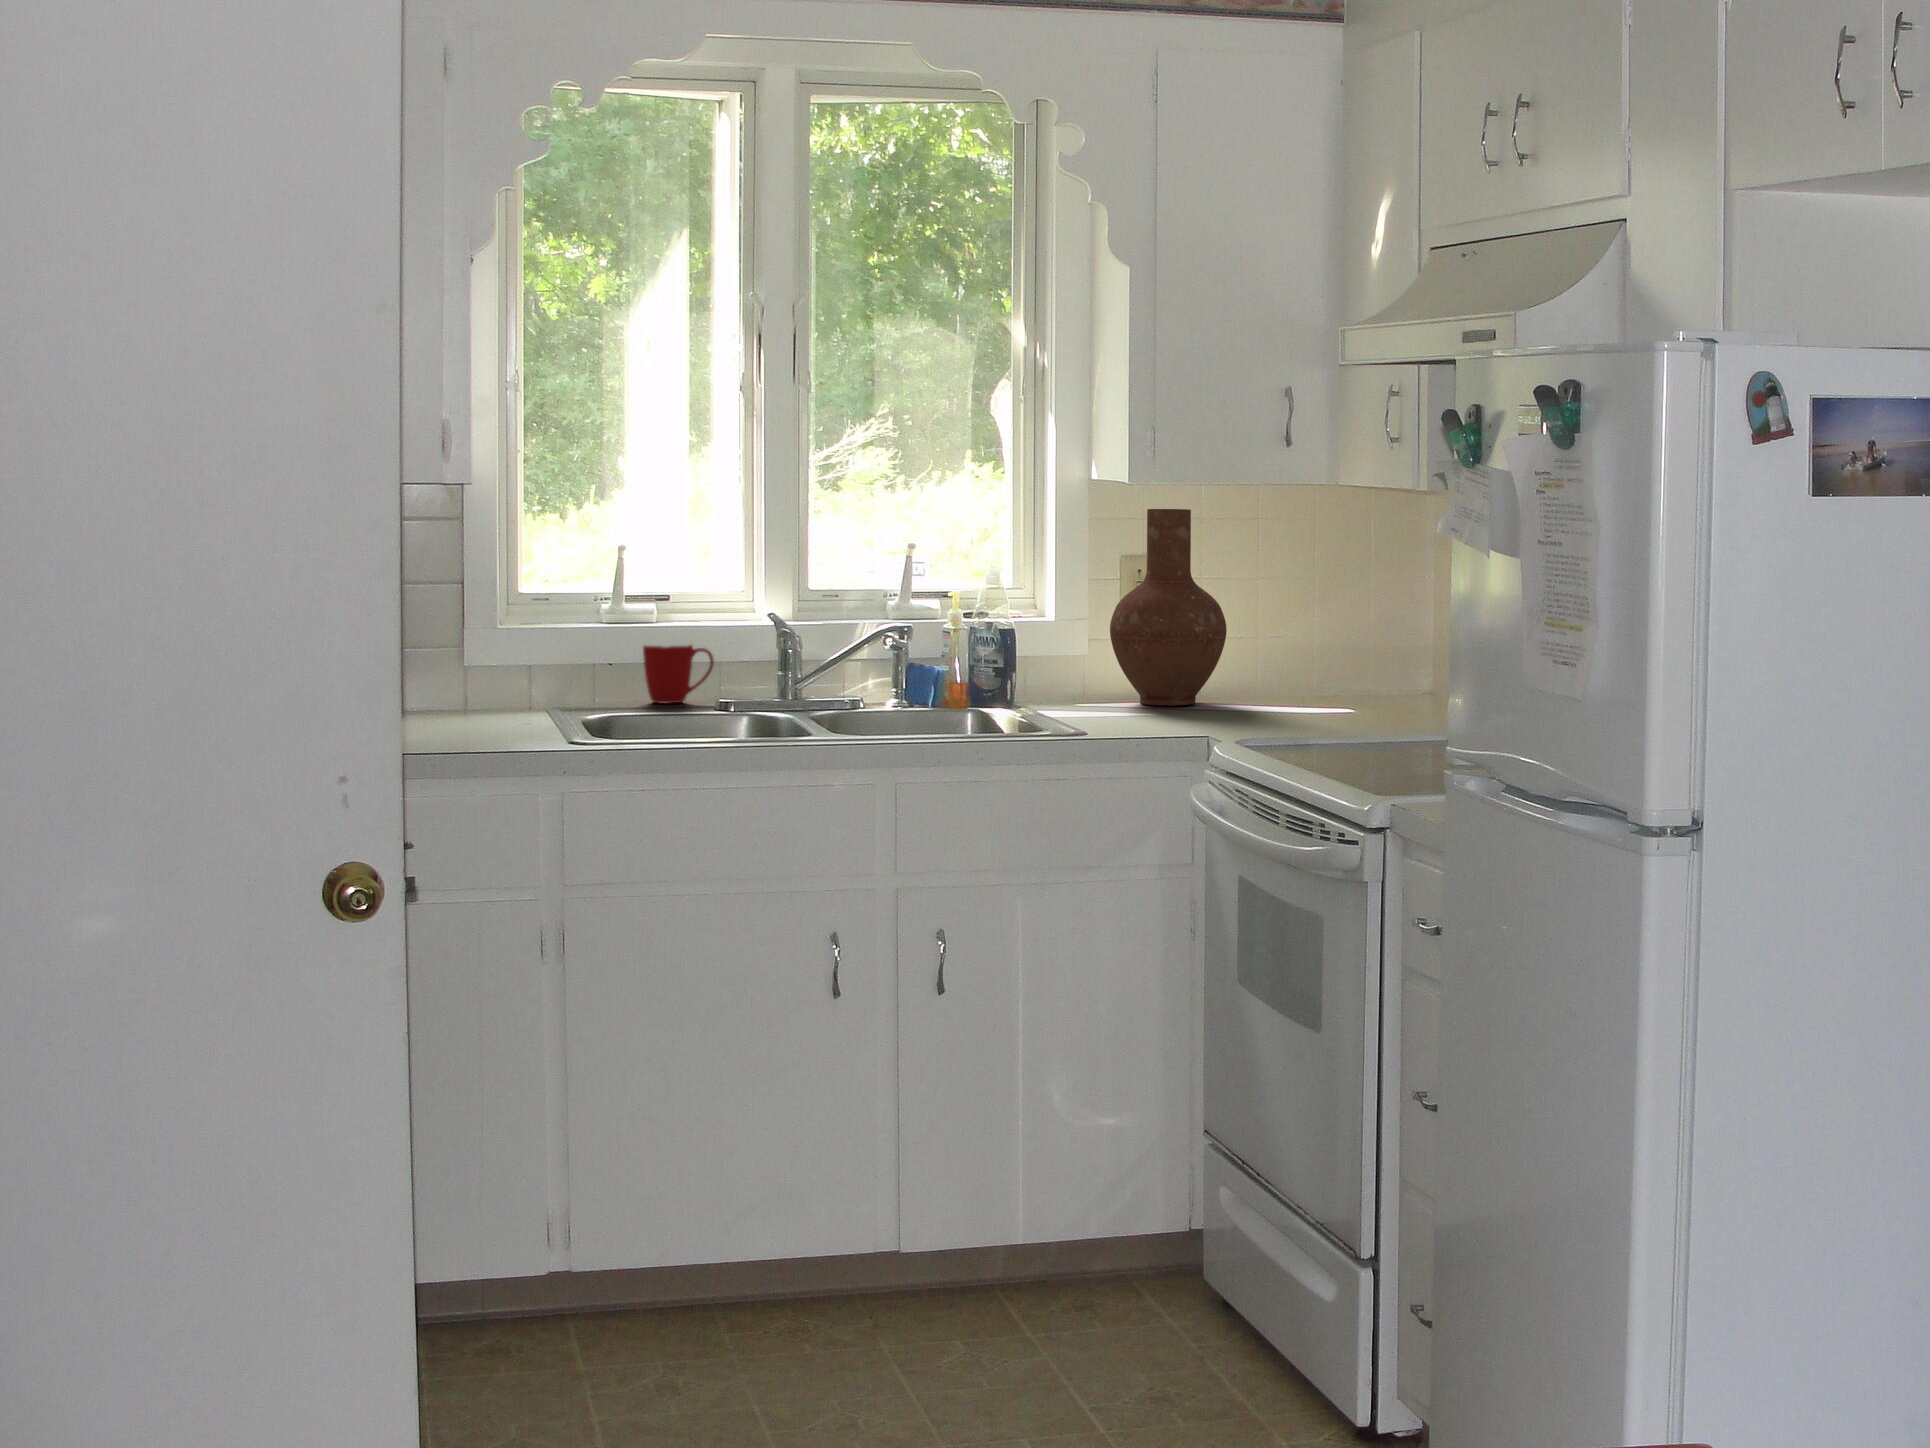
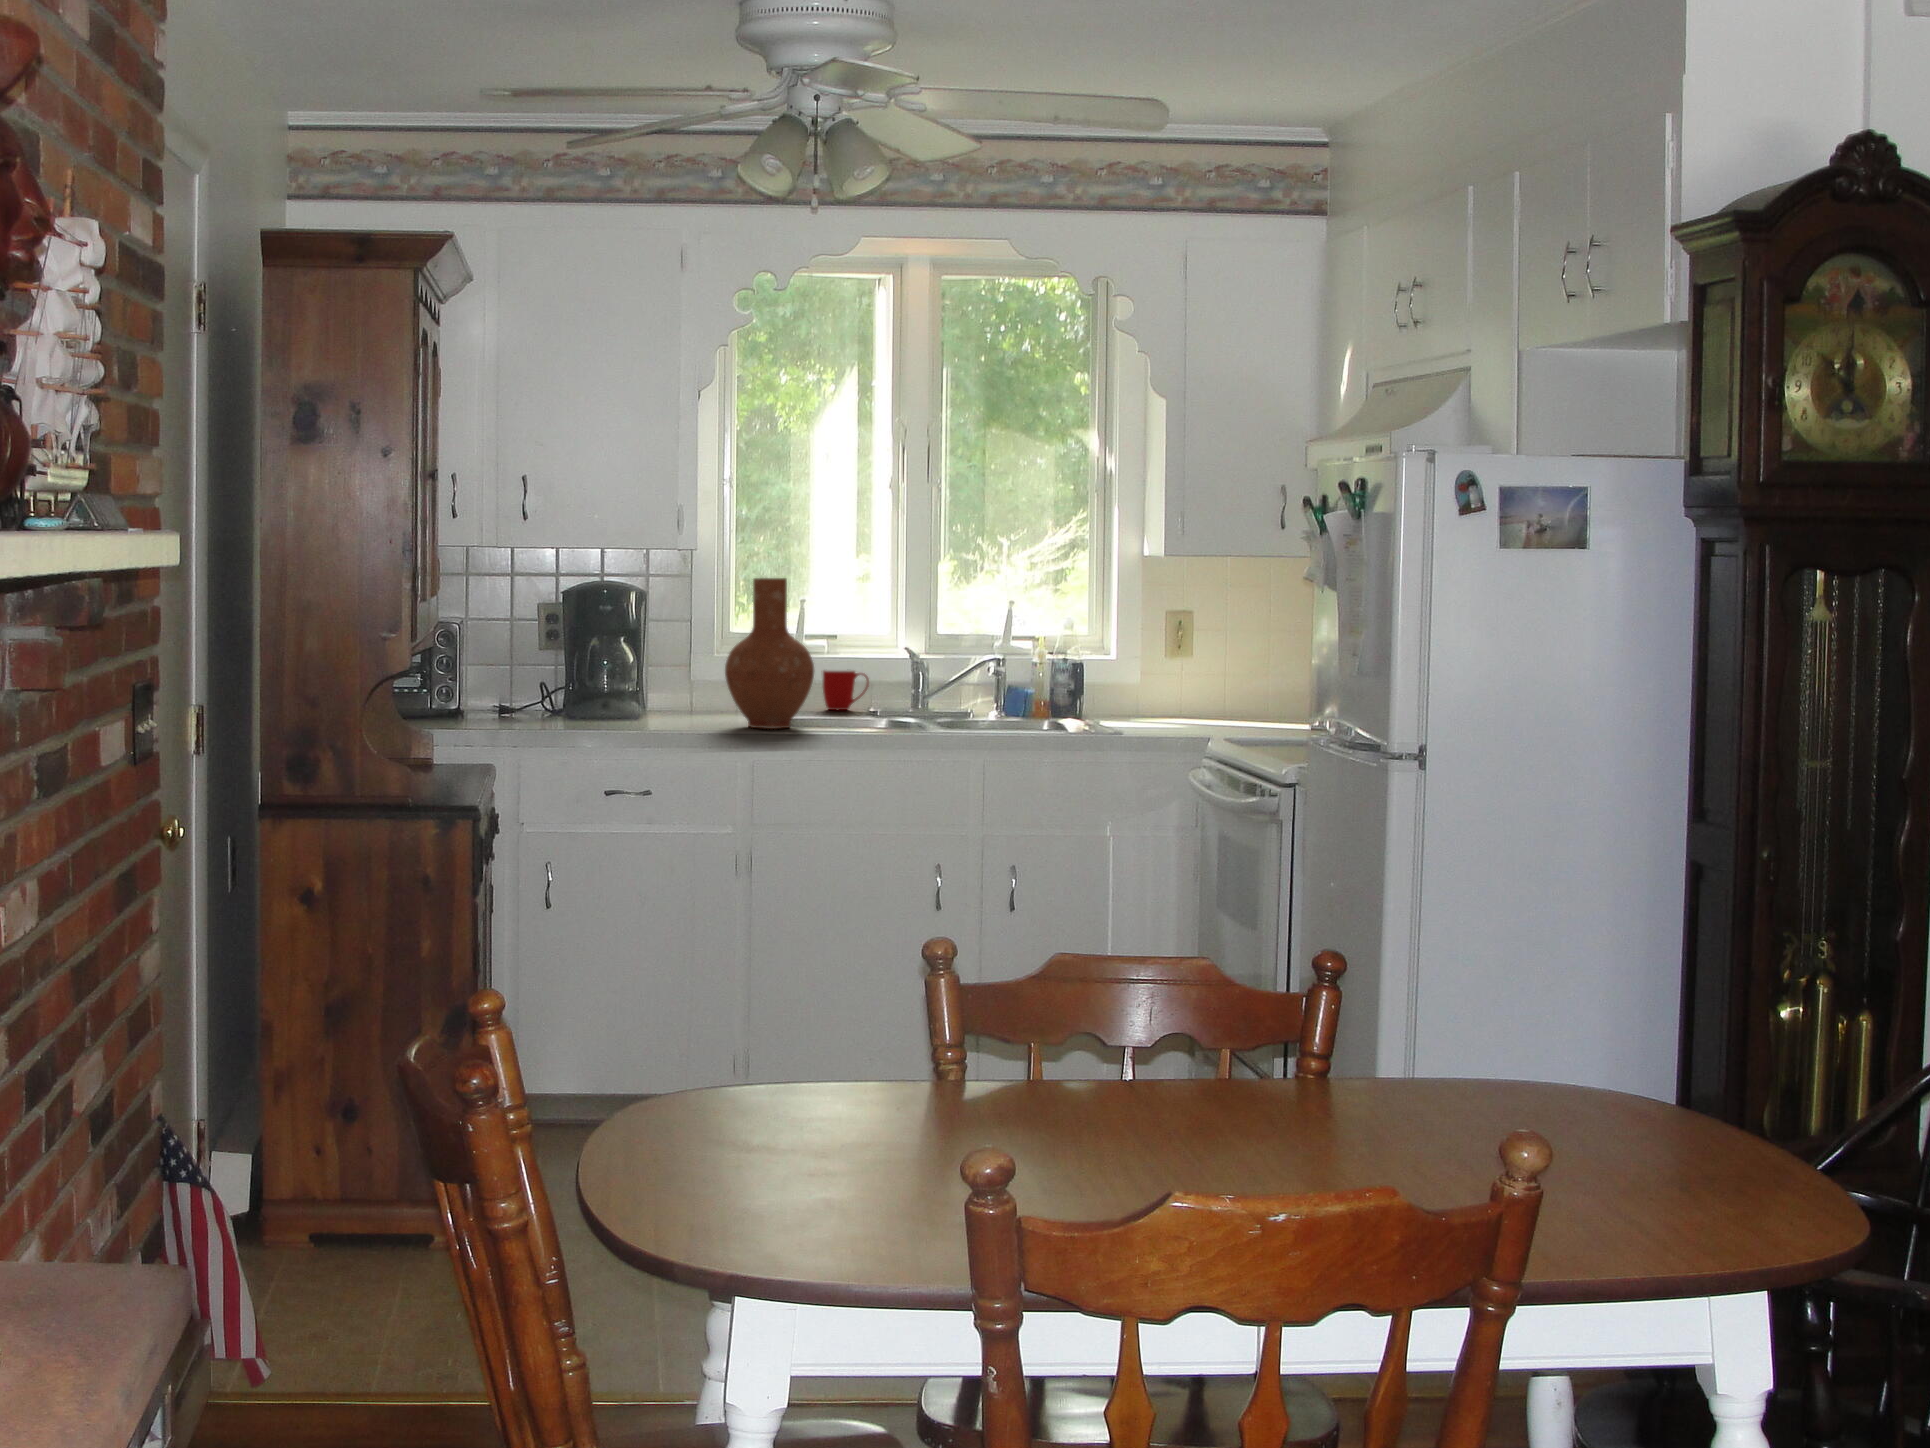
vase: present [1110,509,1227,706] -> present [725,578,814,729]

